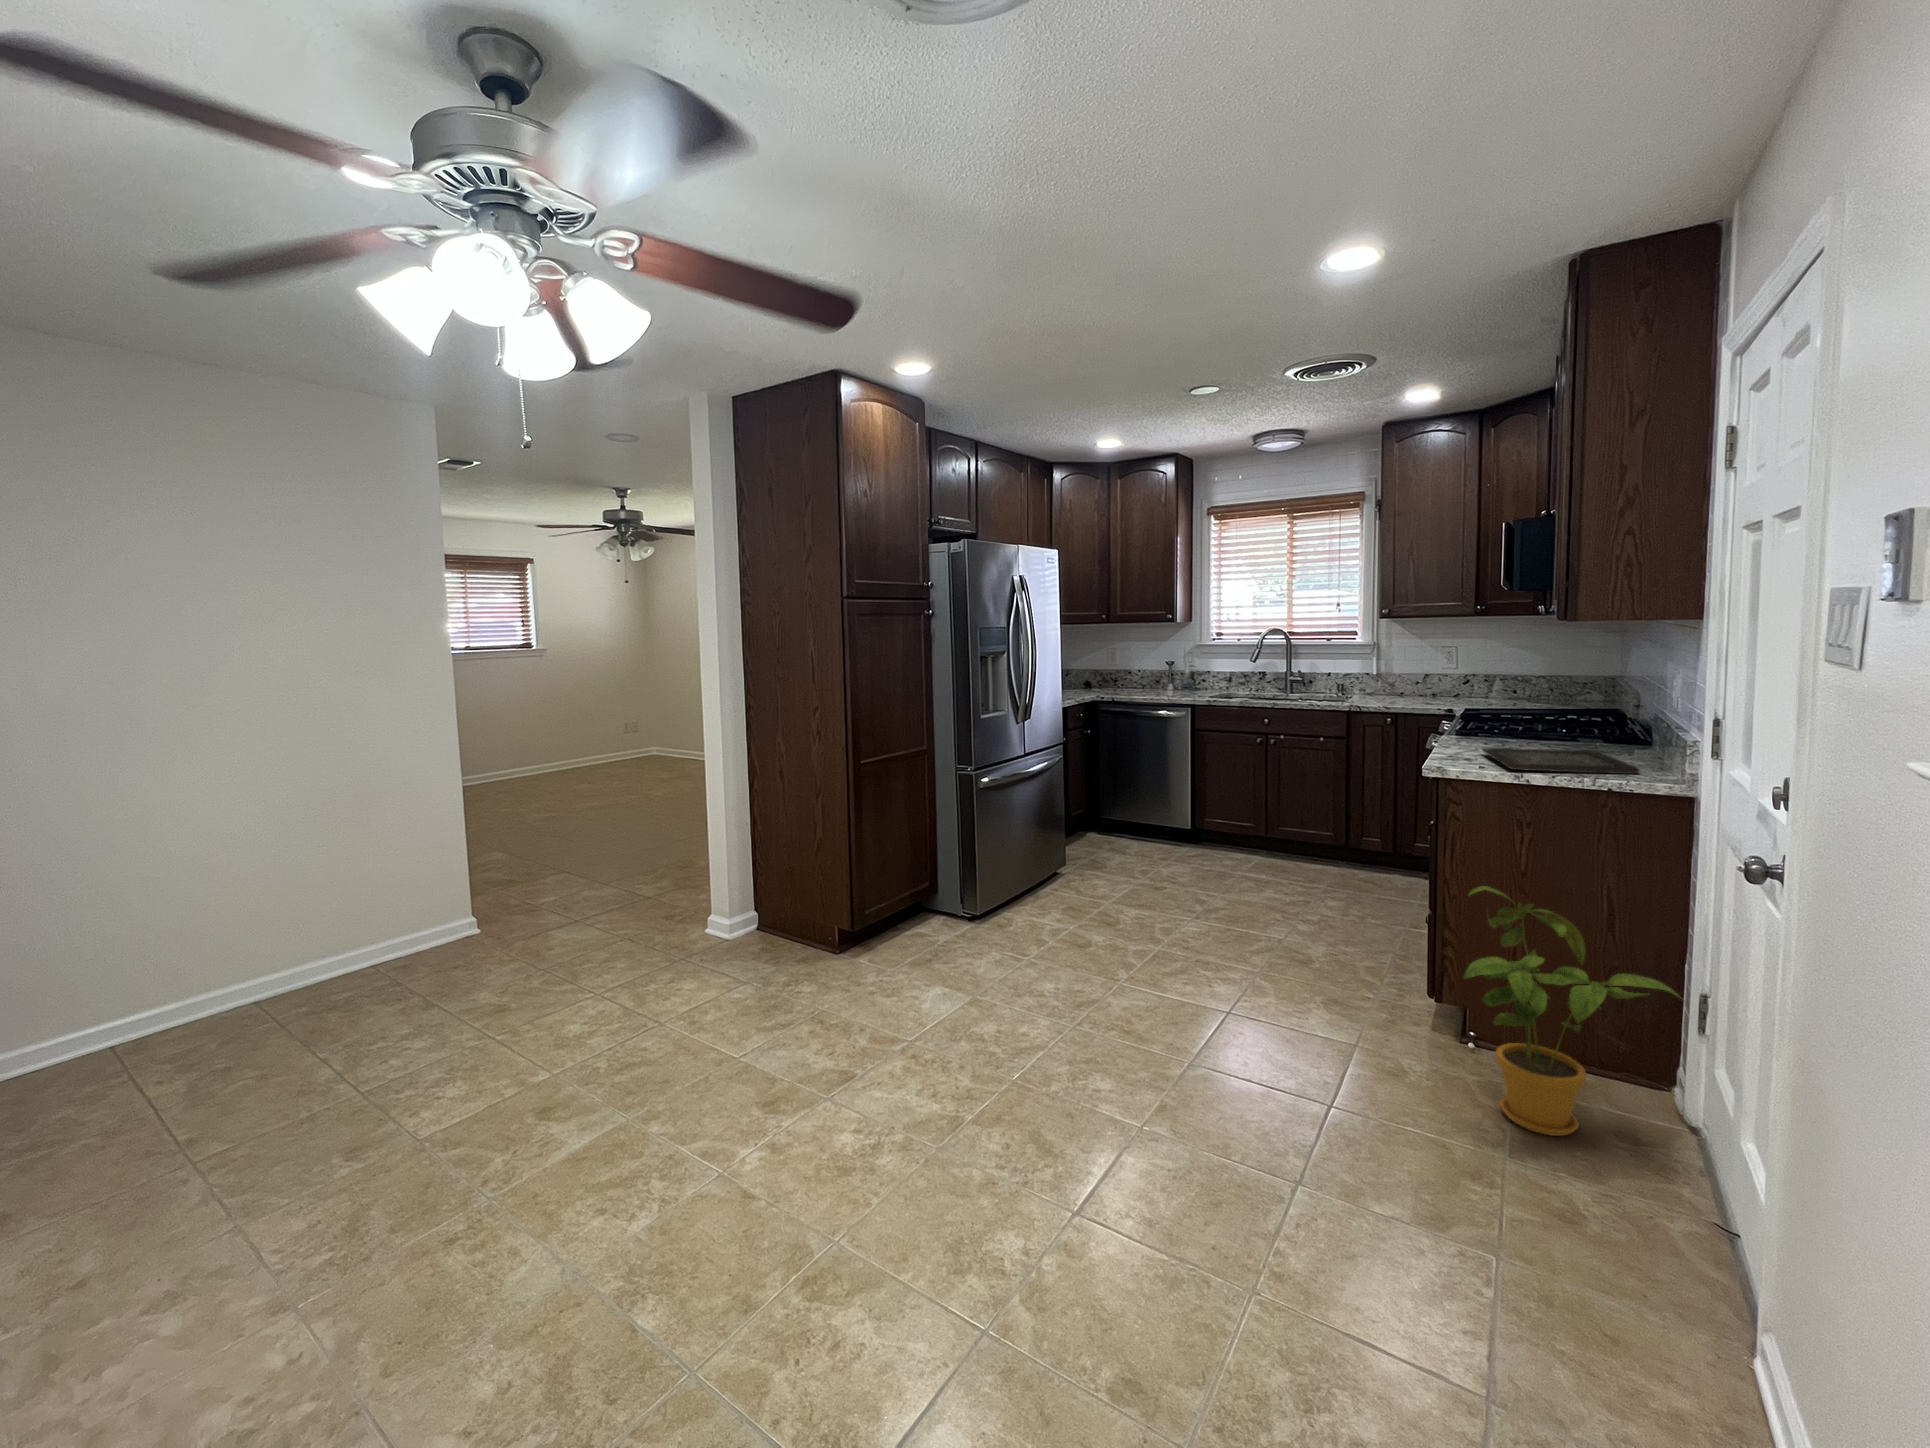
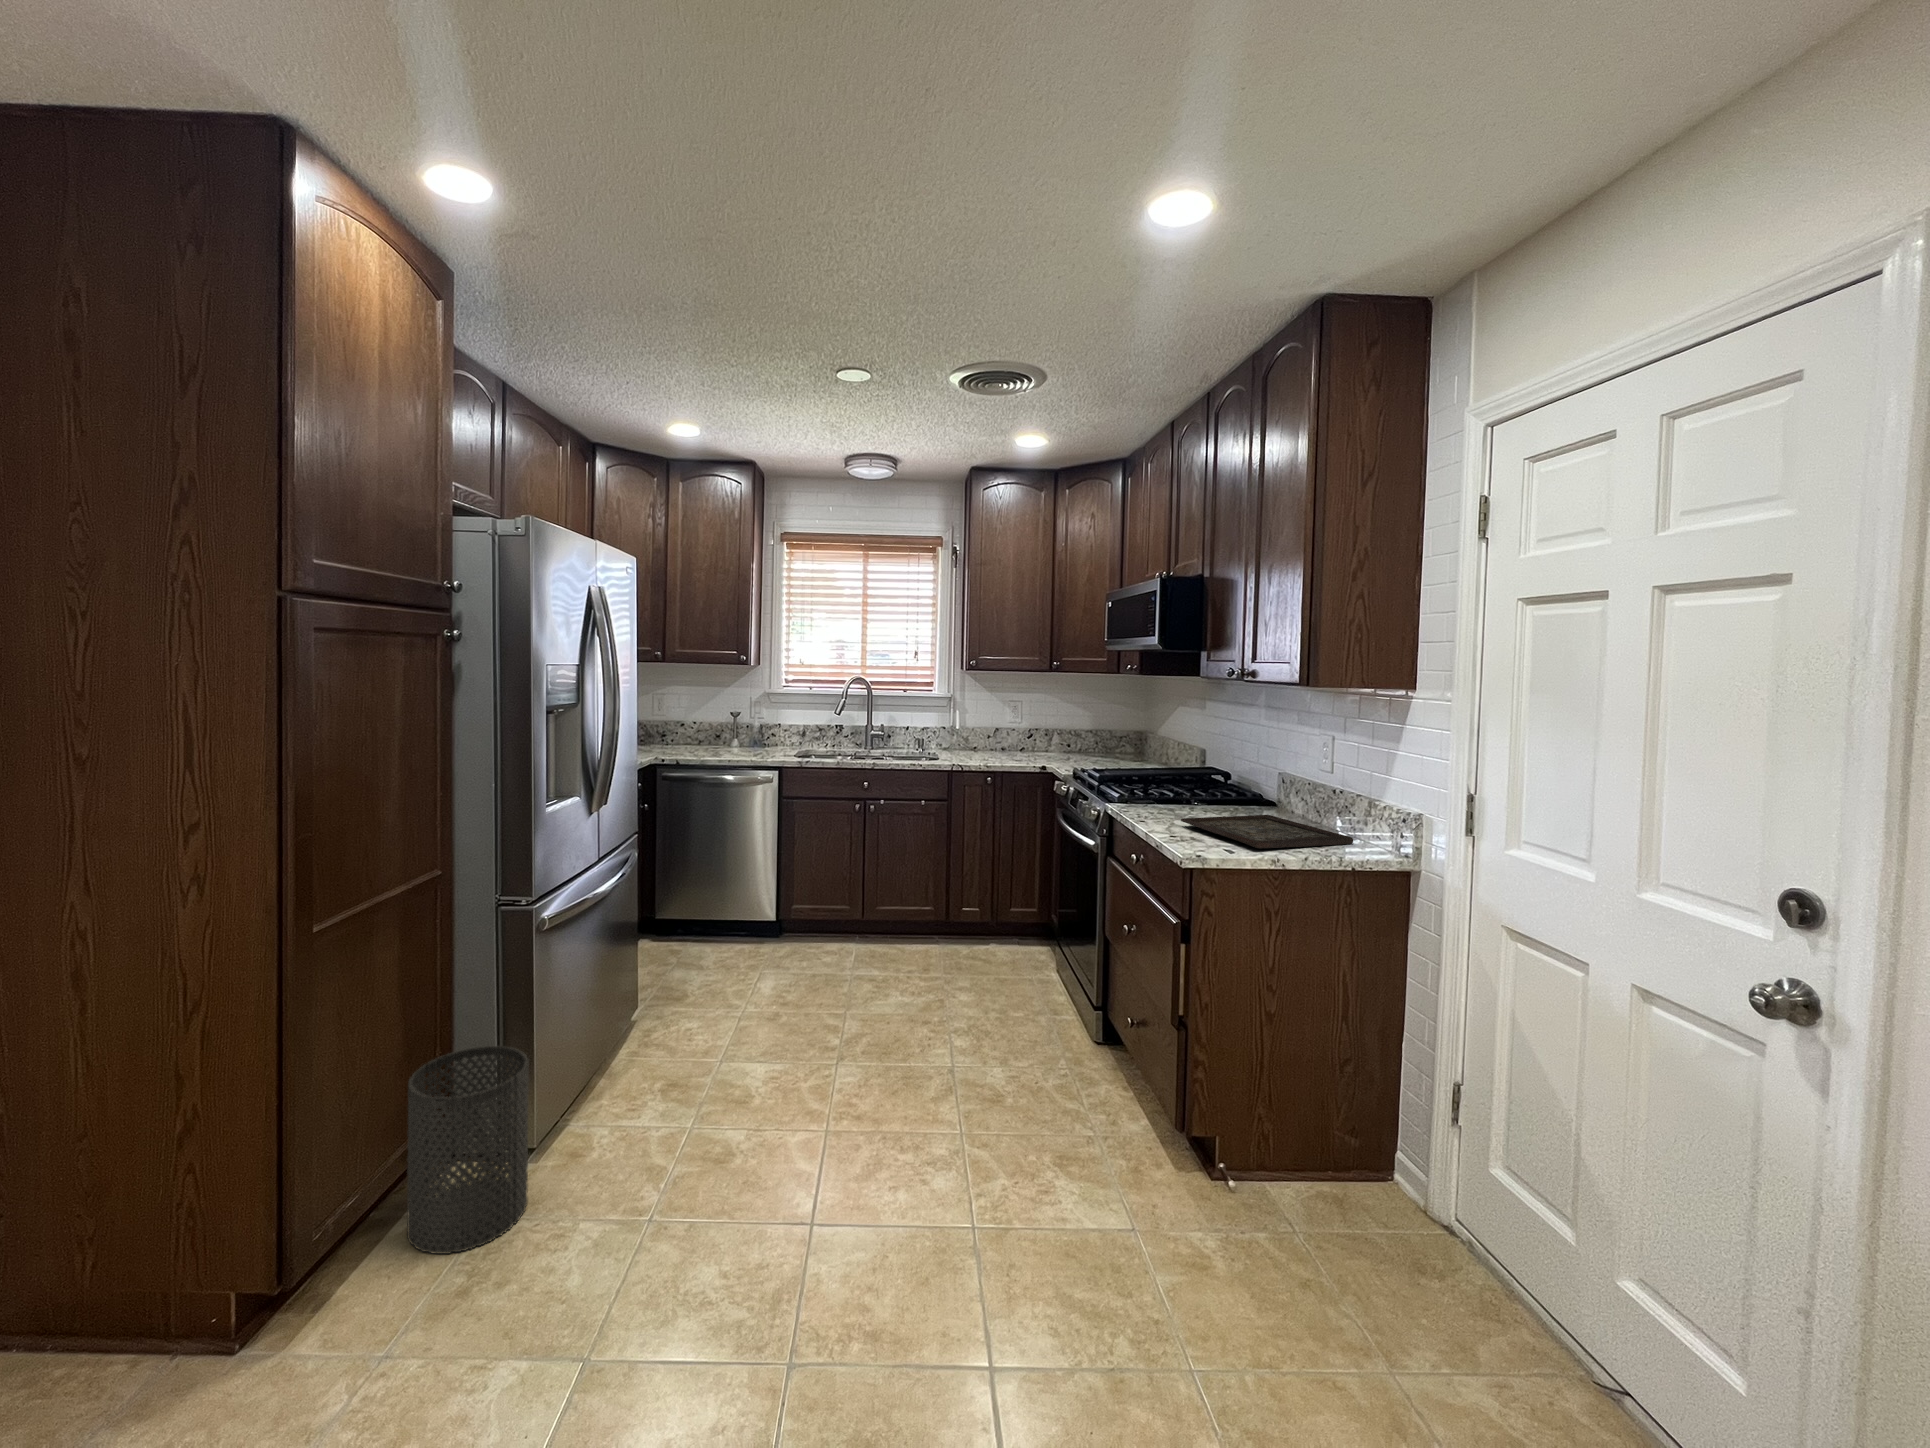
trash can: none [909,848,970,948] -> present [407,1046,529,1254]
house plant: present [1464,886,1683,1136] -> none [1267,998,1487,1305]

